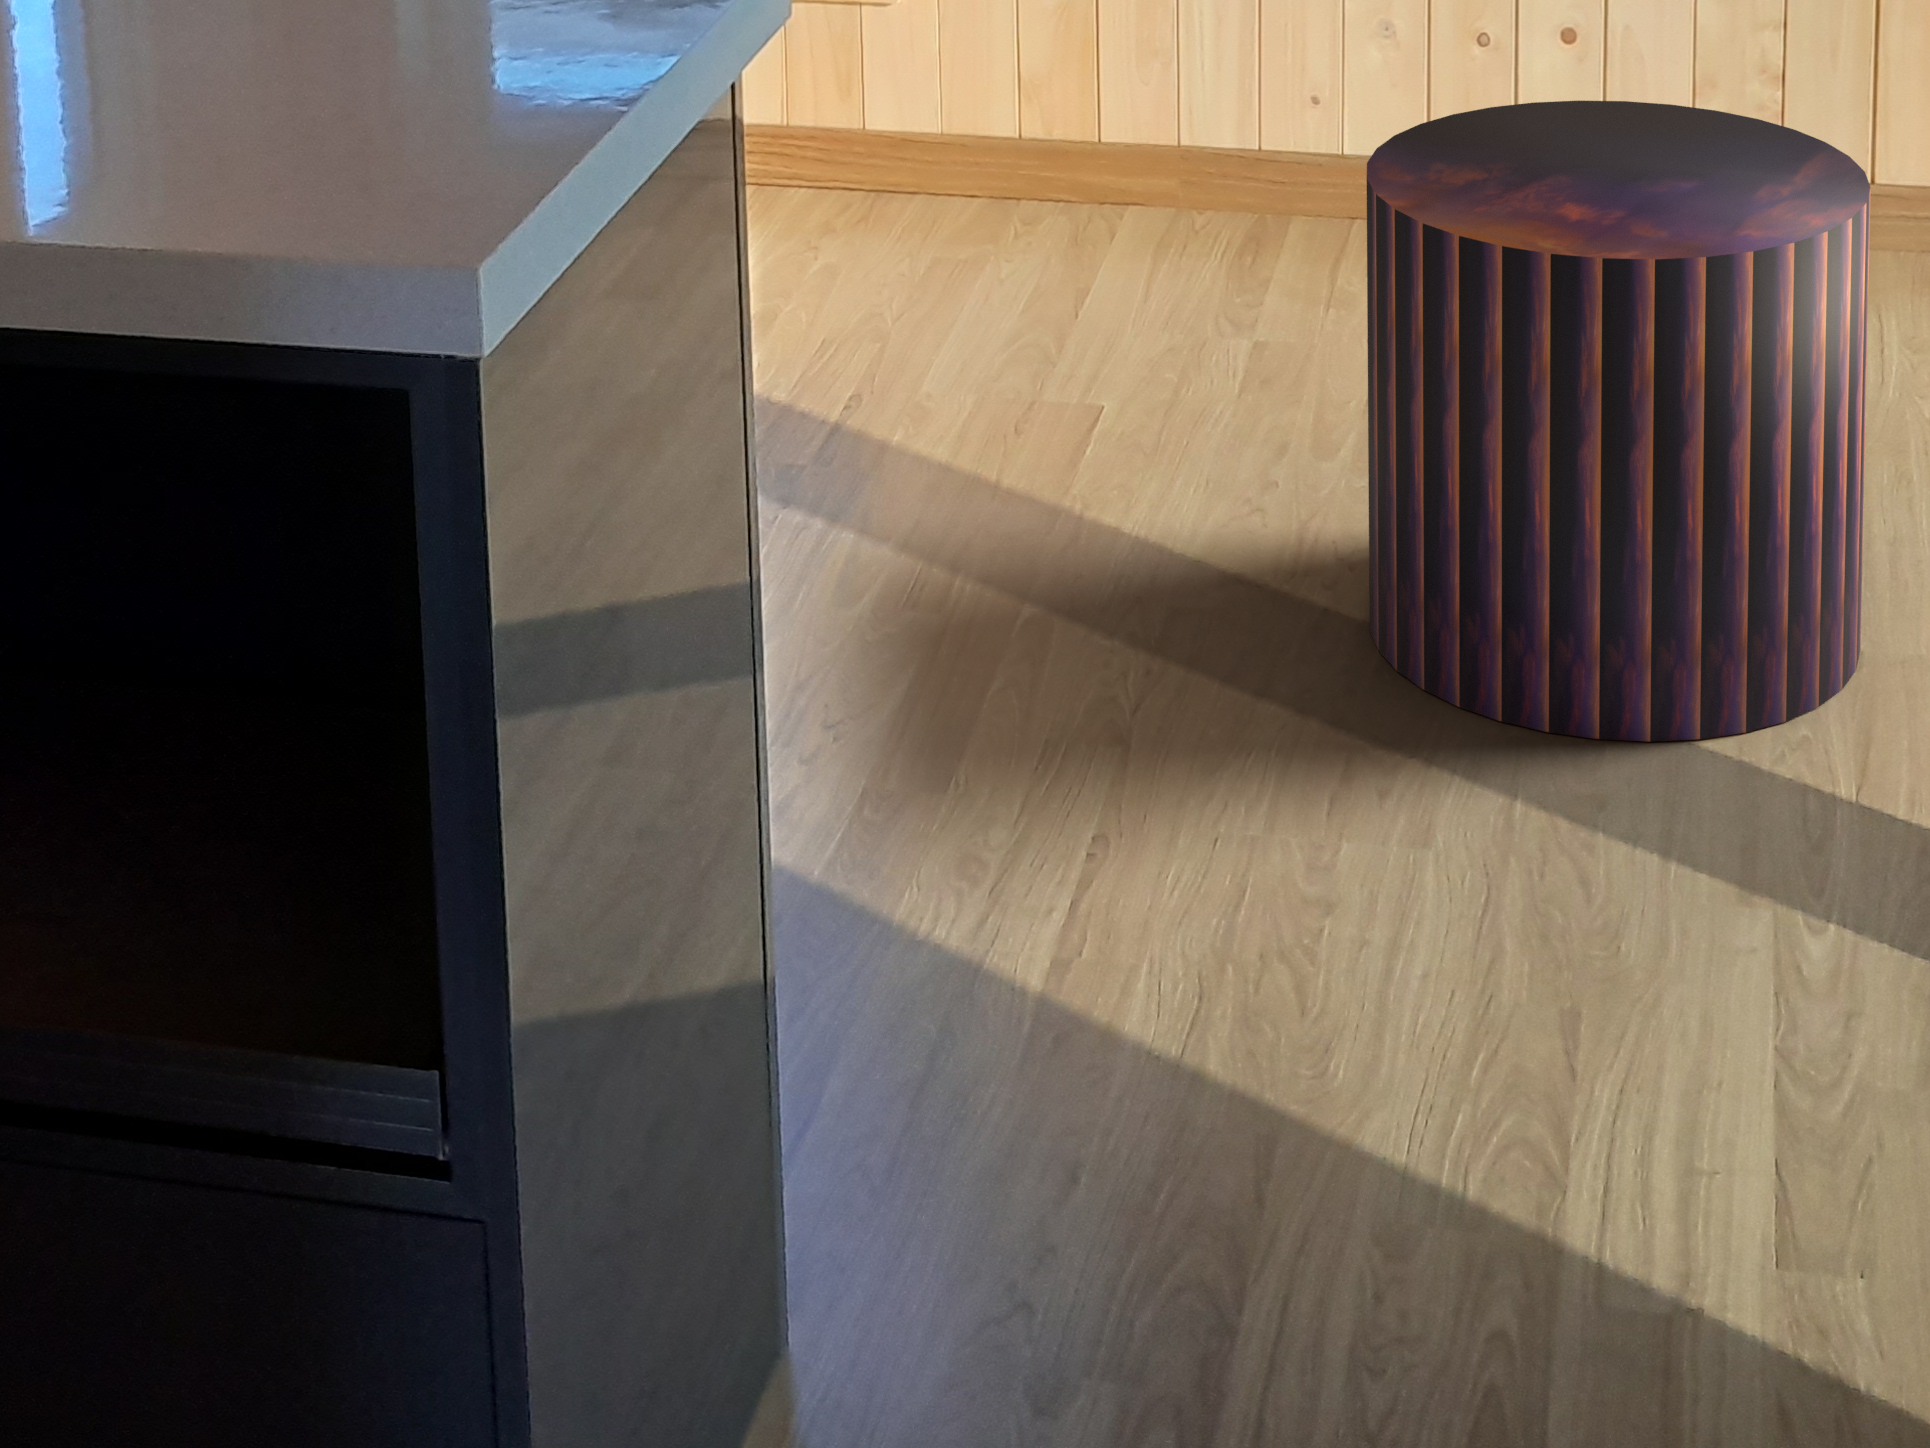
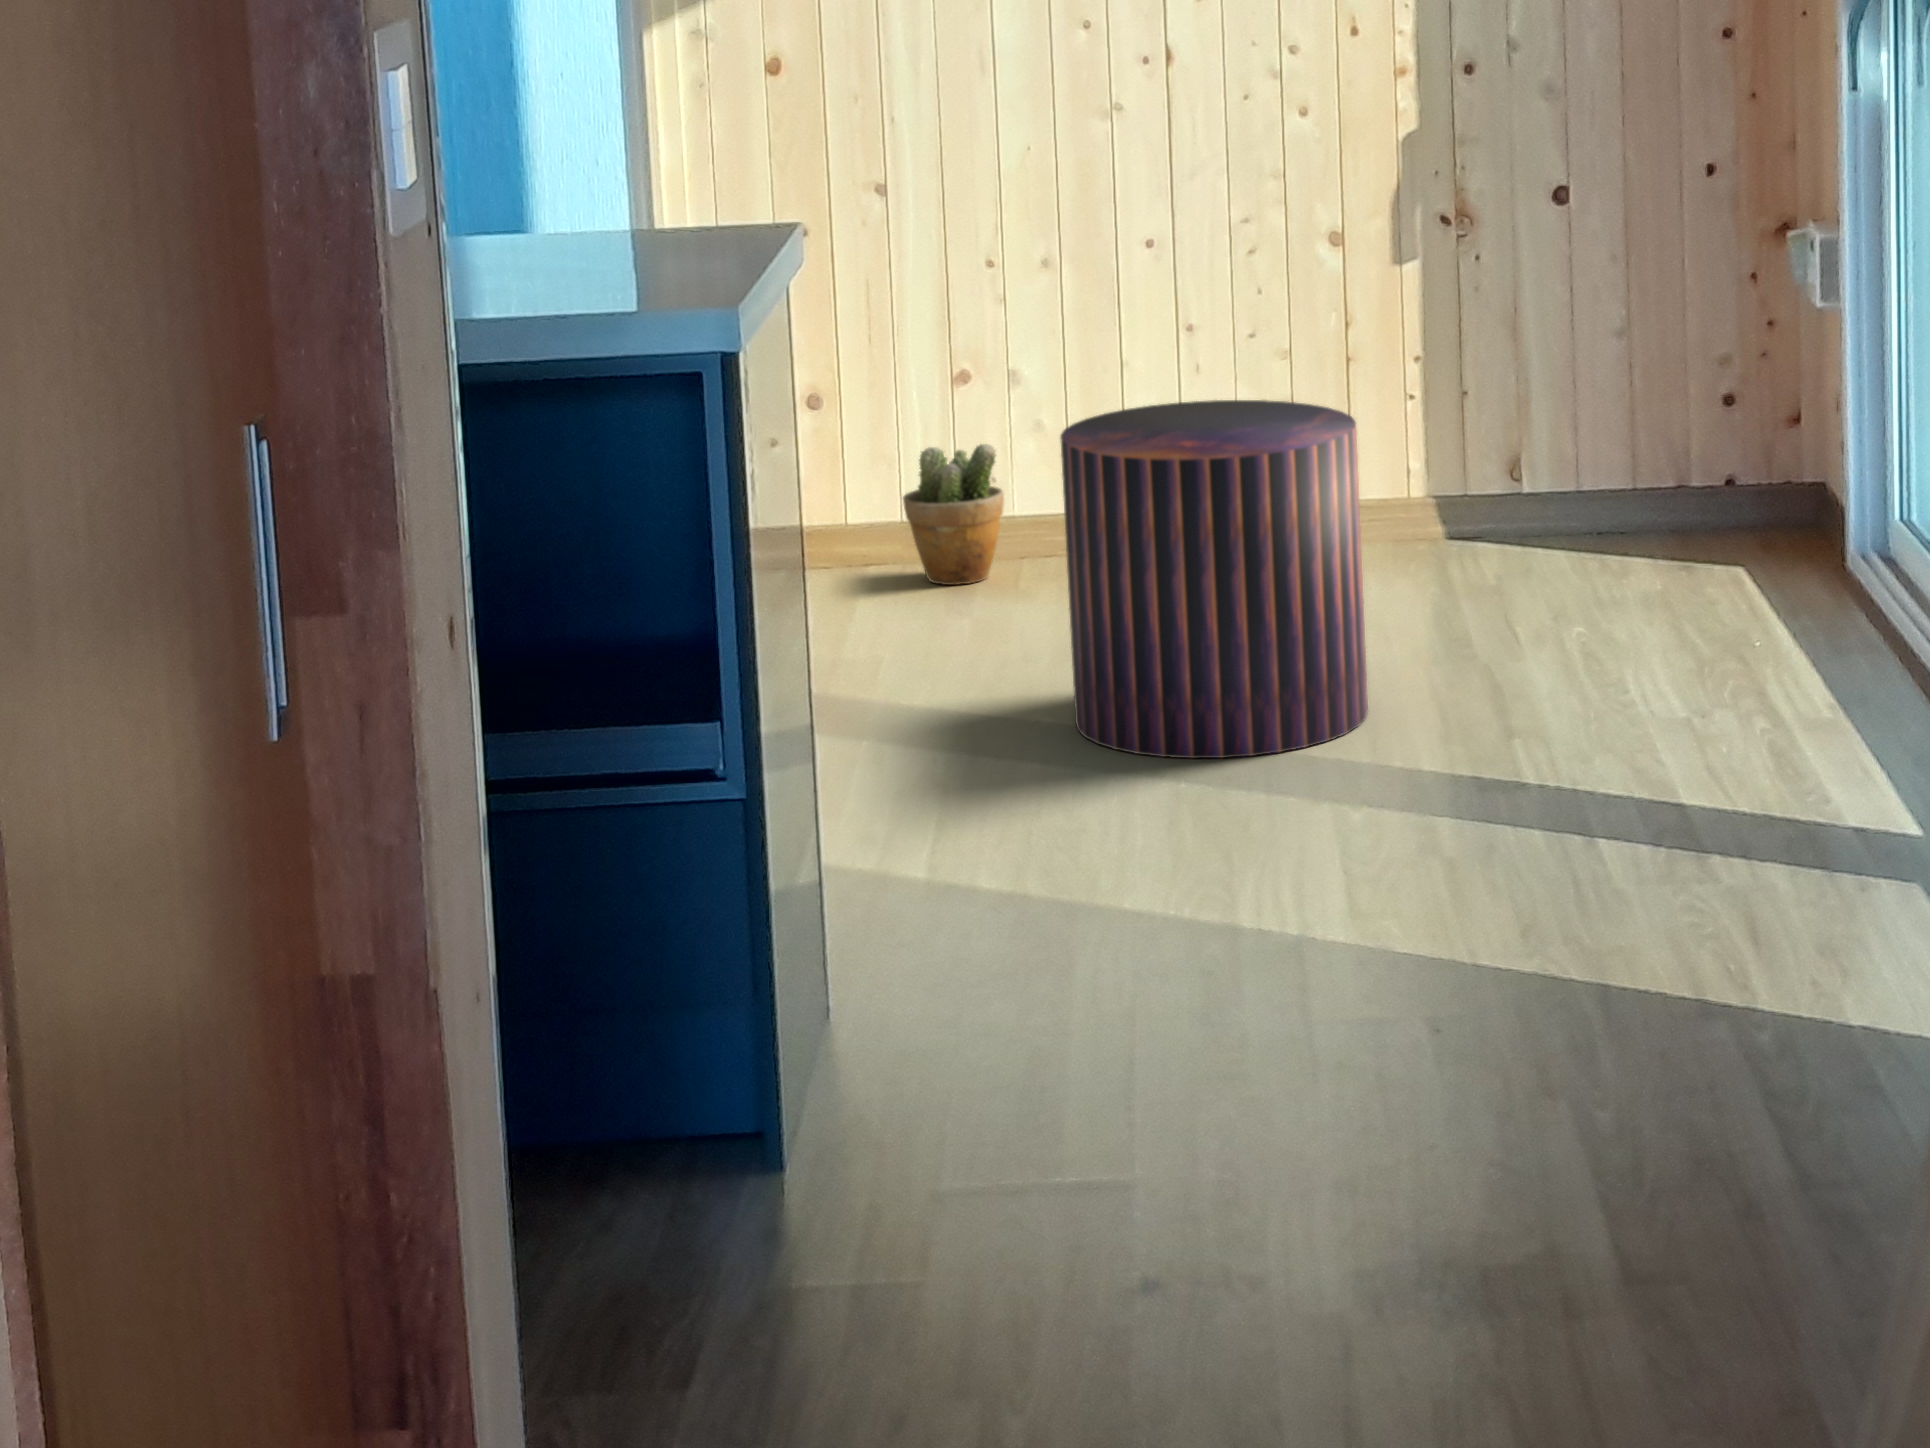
potted plant: none [1177,57,1329,264] -> present [903,444,1004,585]

